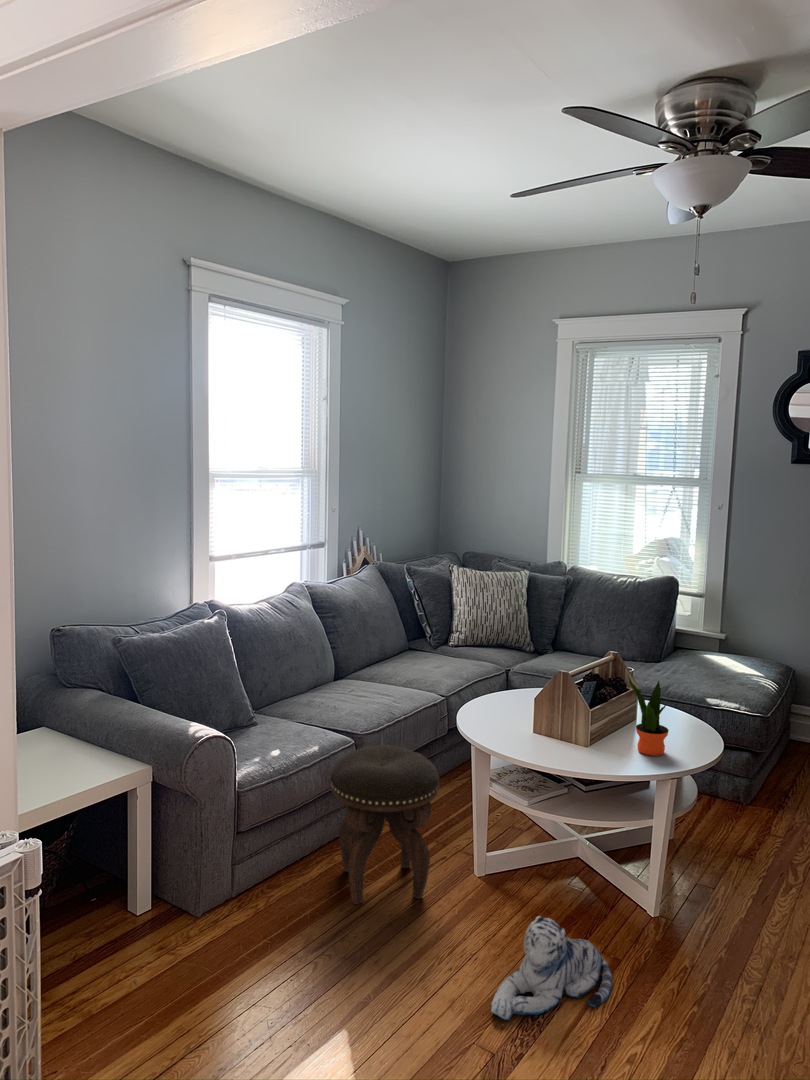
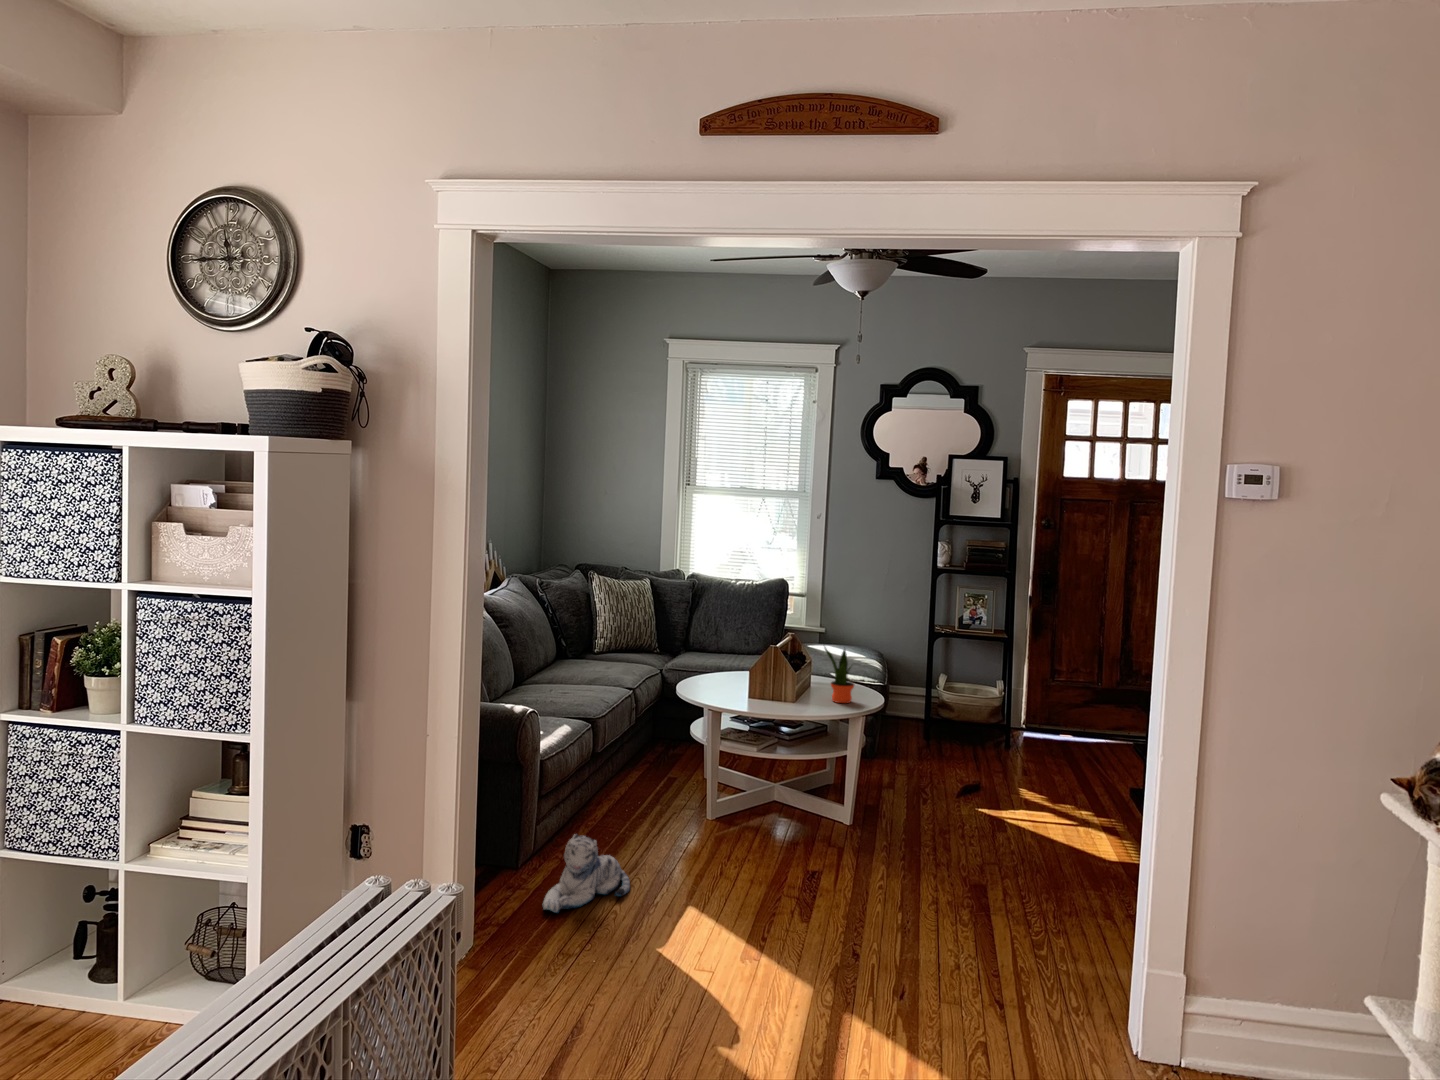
footstool: present [330,745,439,904] -> none [602,719,693,846]
plush toy: present [491,916,613,1020] -> present [543,834,630,913]

